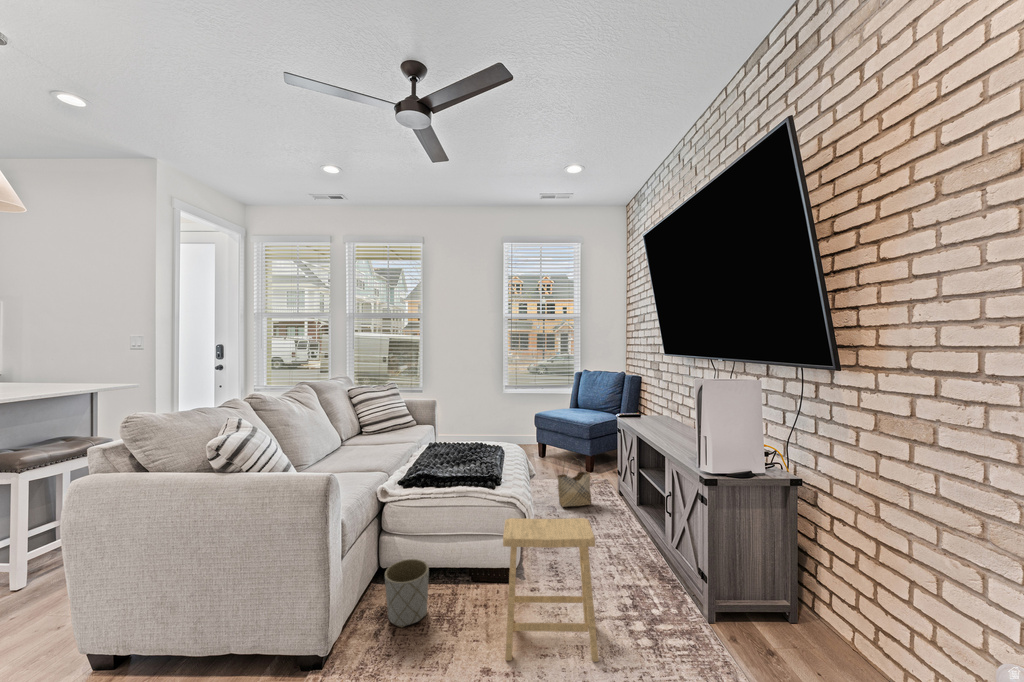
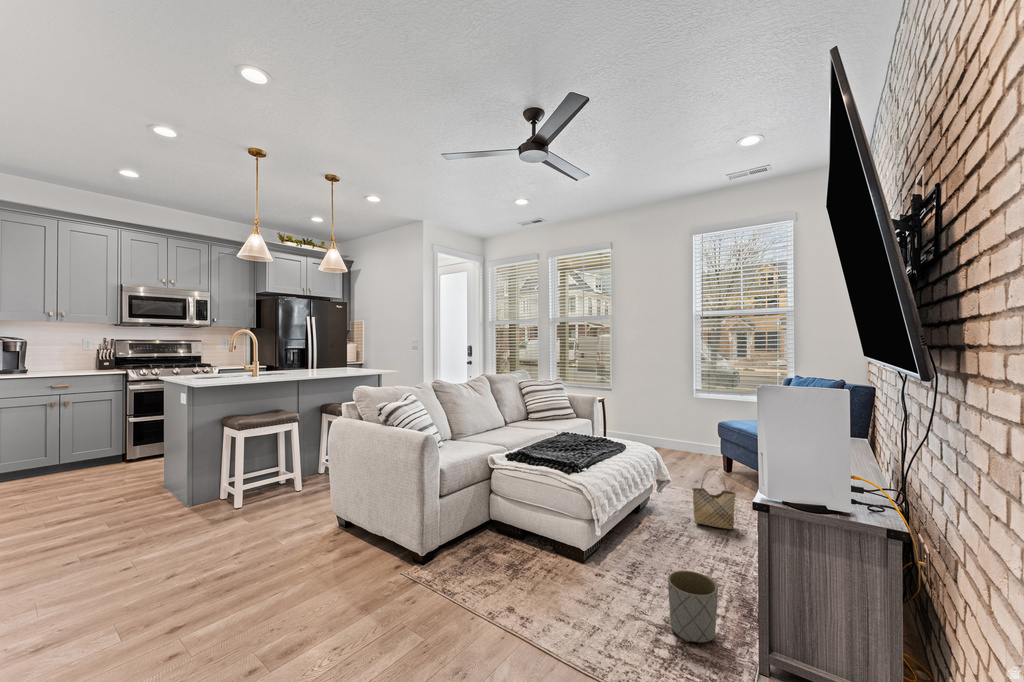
footstool: present [503,518,599,662] -> none [530,495,626,643]
planter: present [385,559,429,628] -> present [668,571,718,642]

